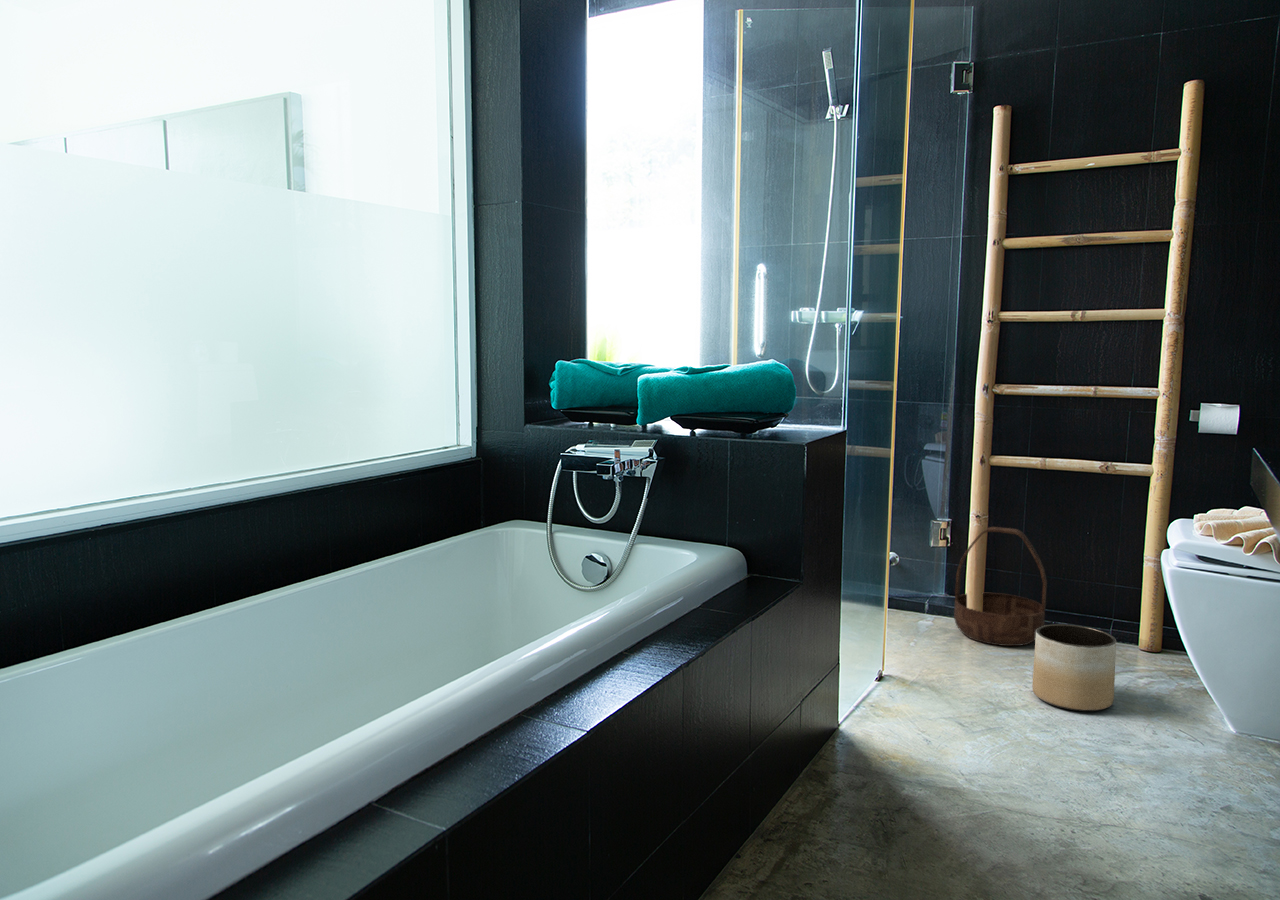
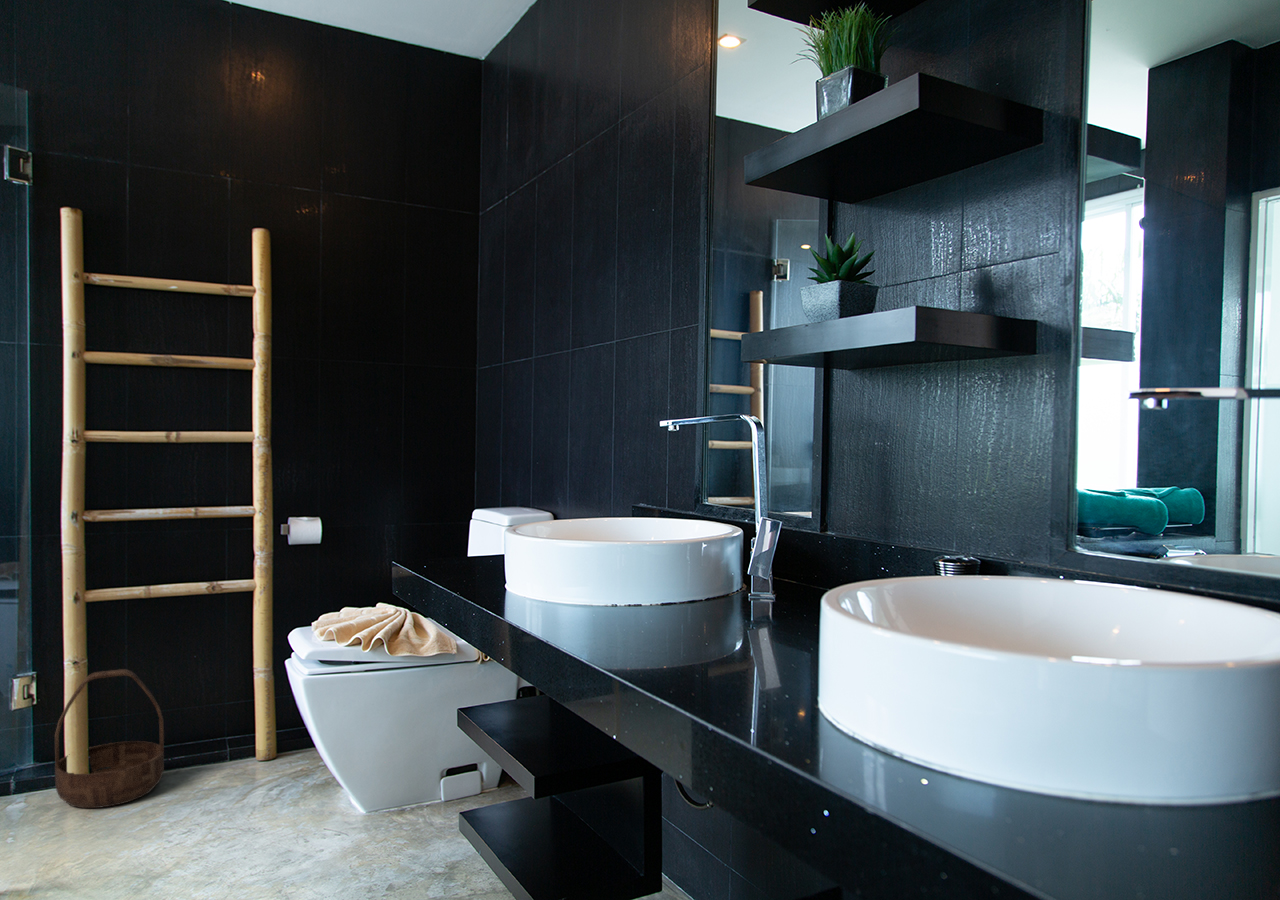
planter: present [1032,624,1116,711] -> none [178,756,261,851]

